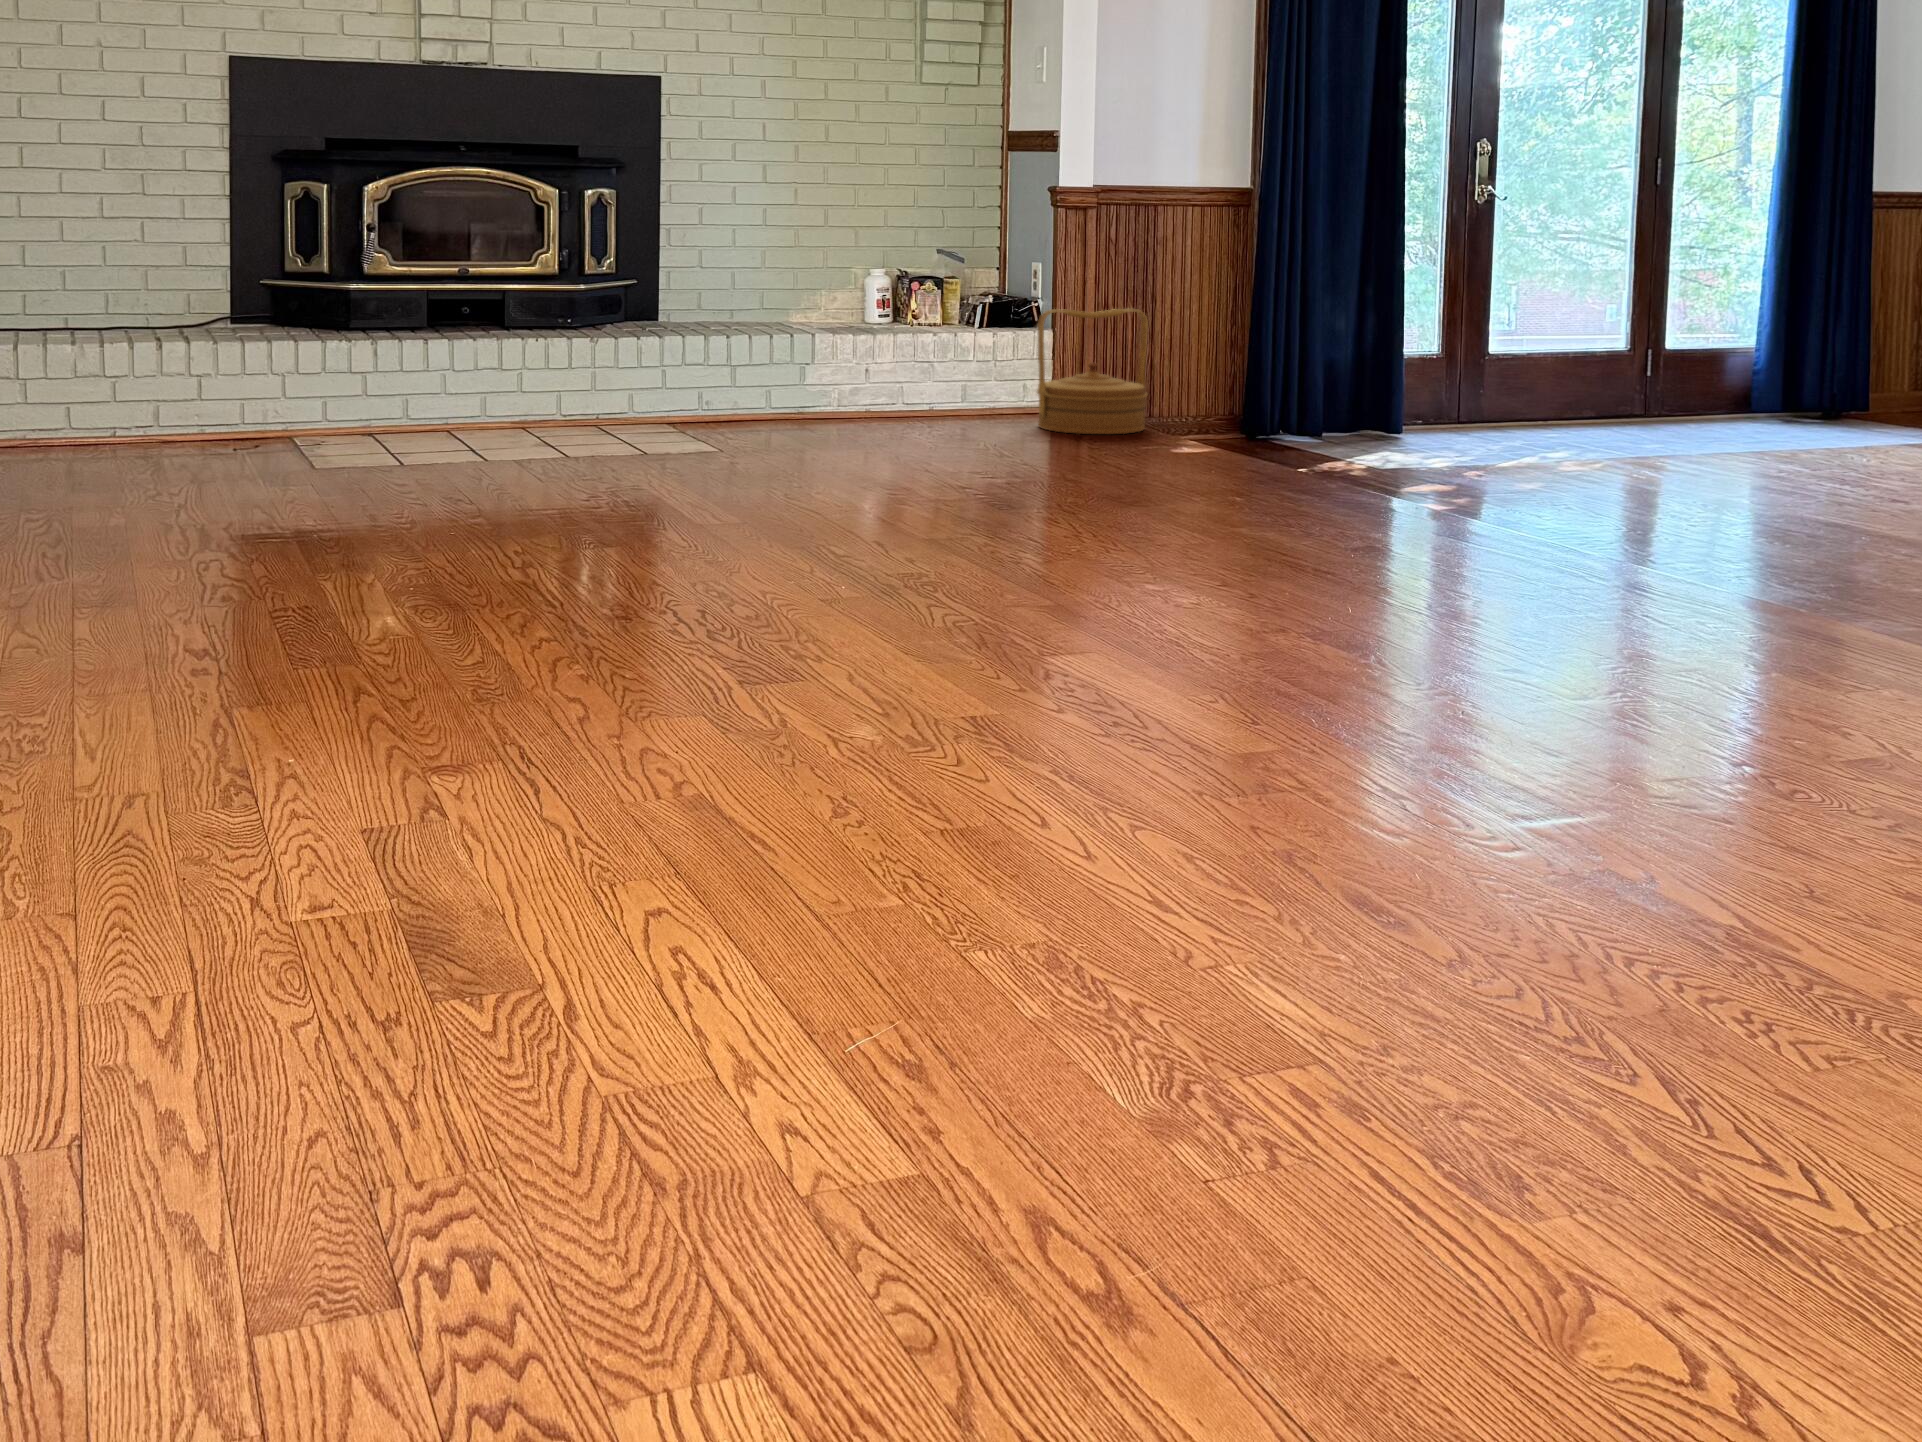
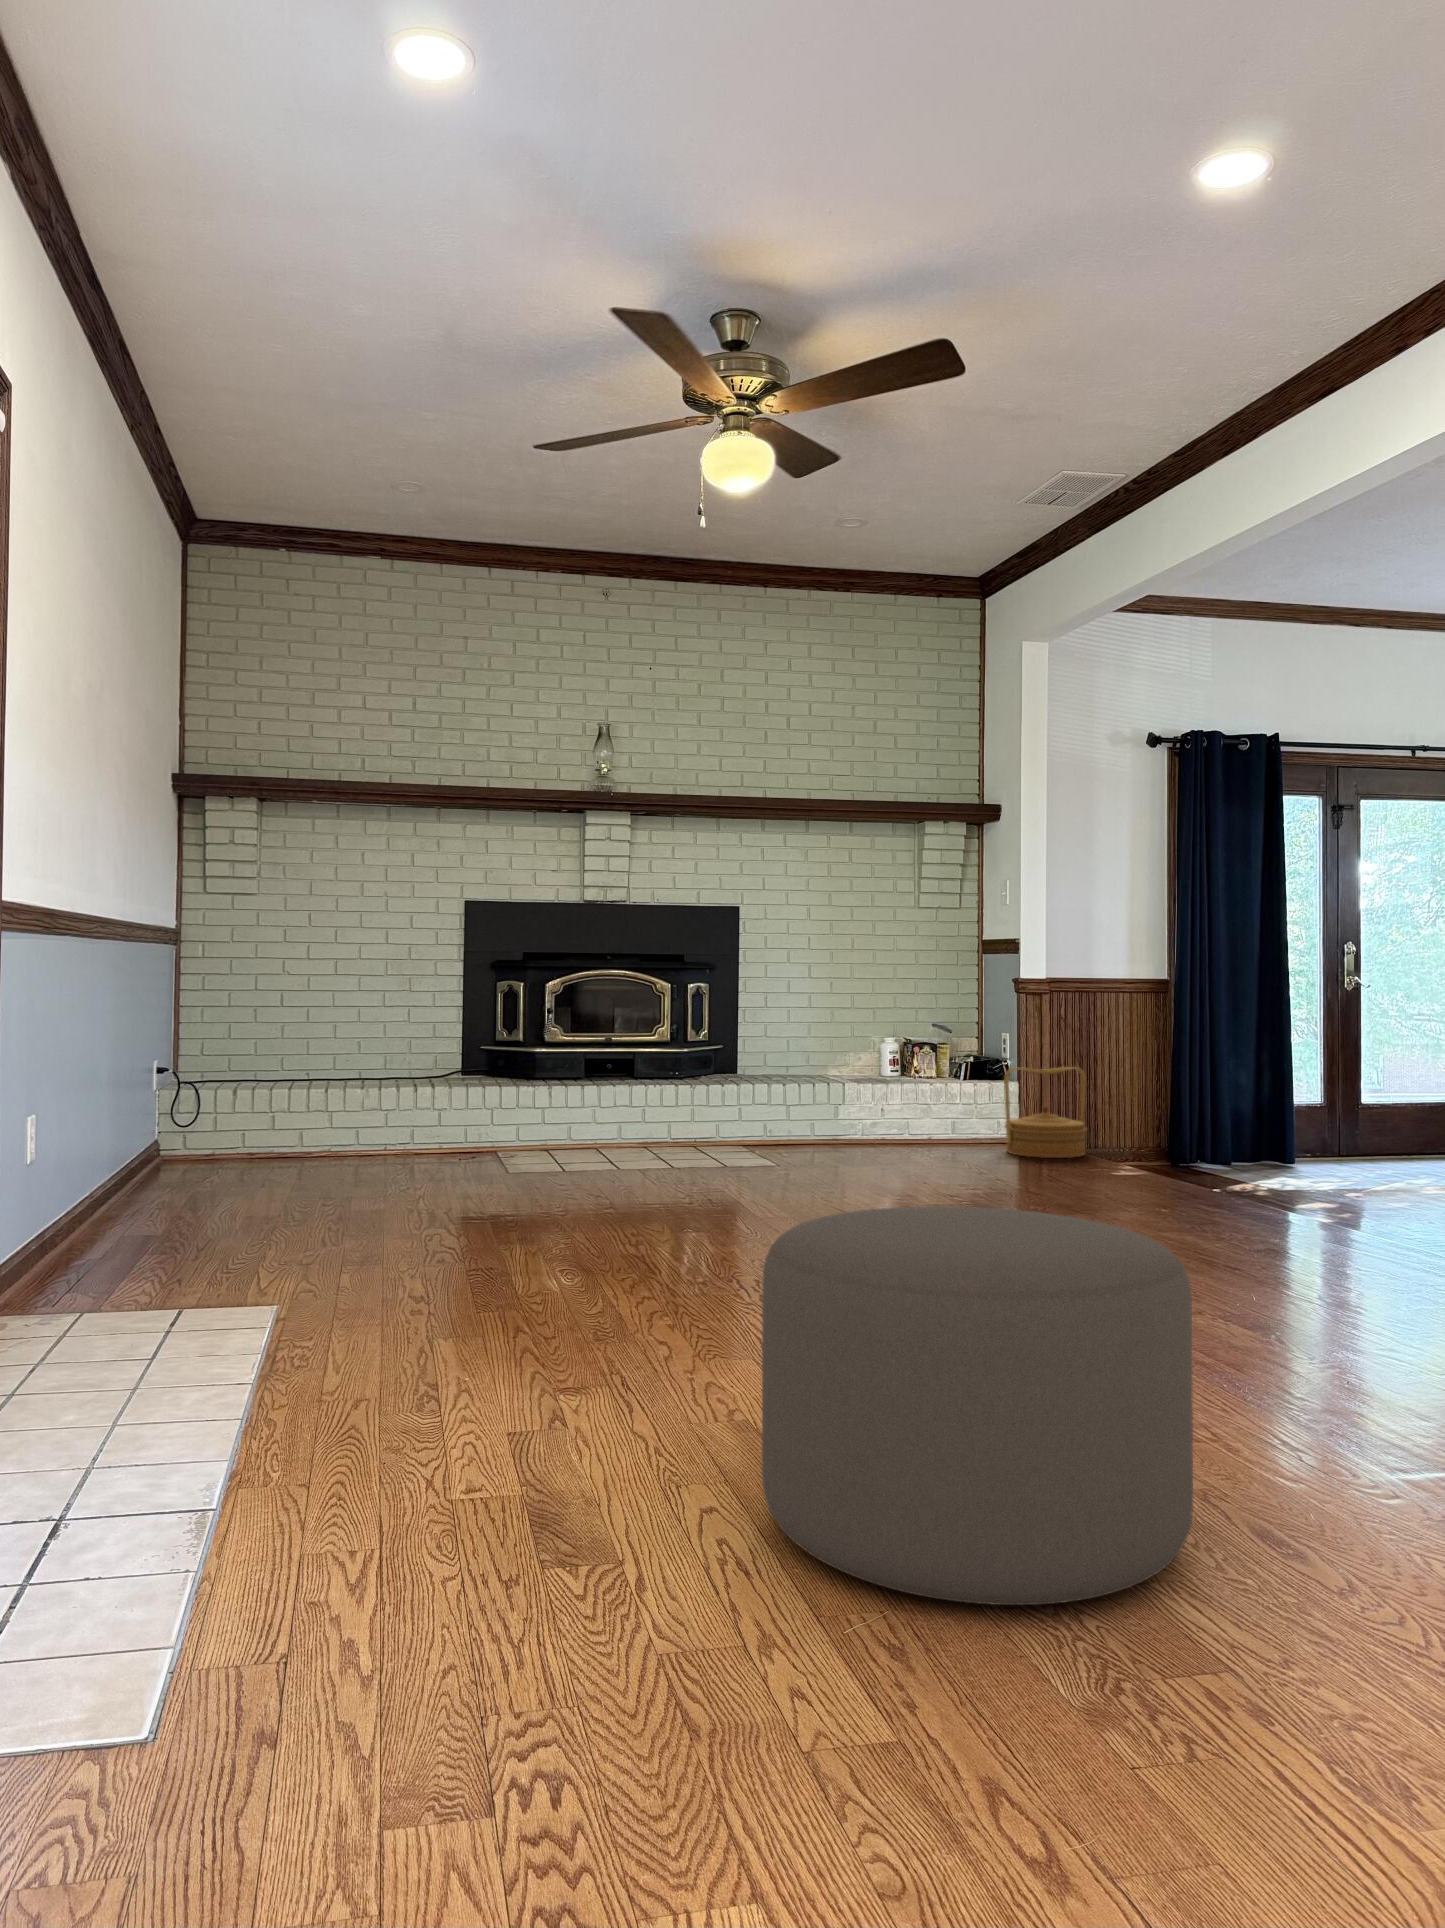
ottoman: none [731,508,1289,1008] -> present [762,1206,1193,1605]

